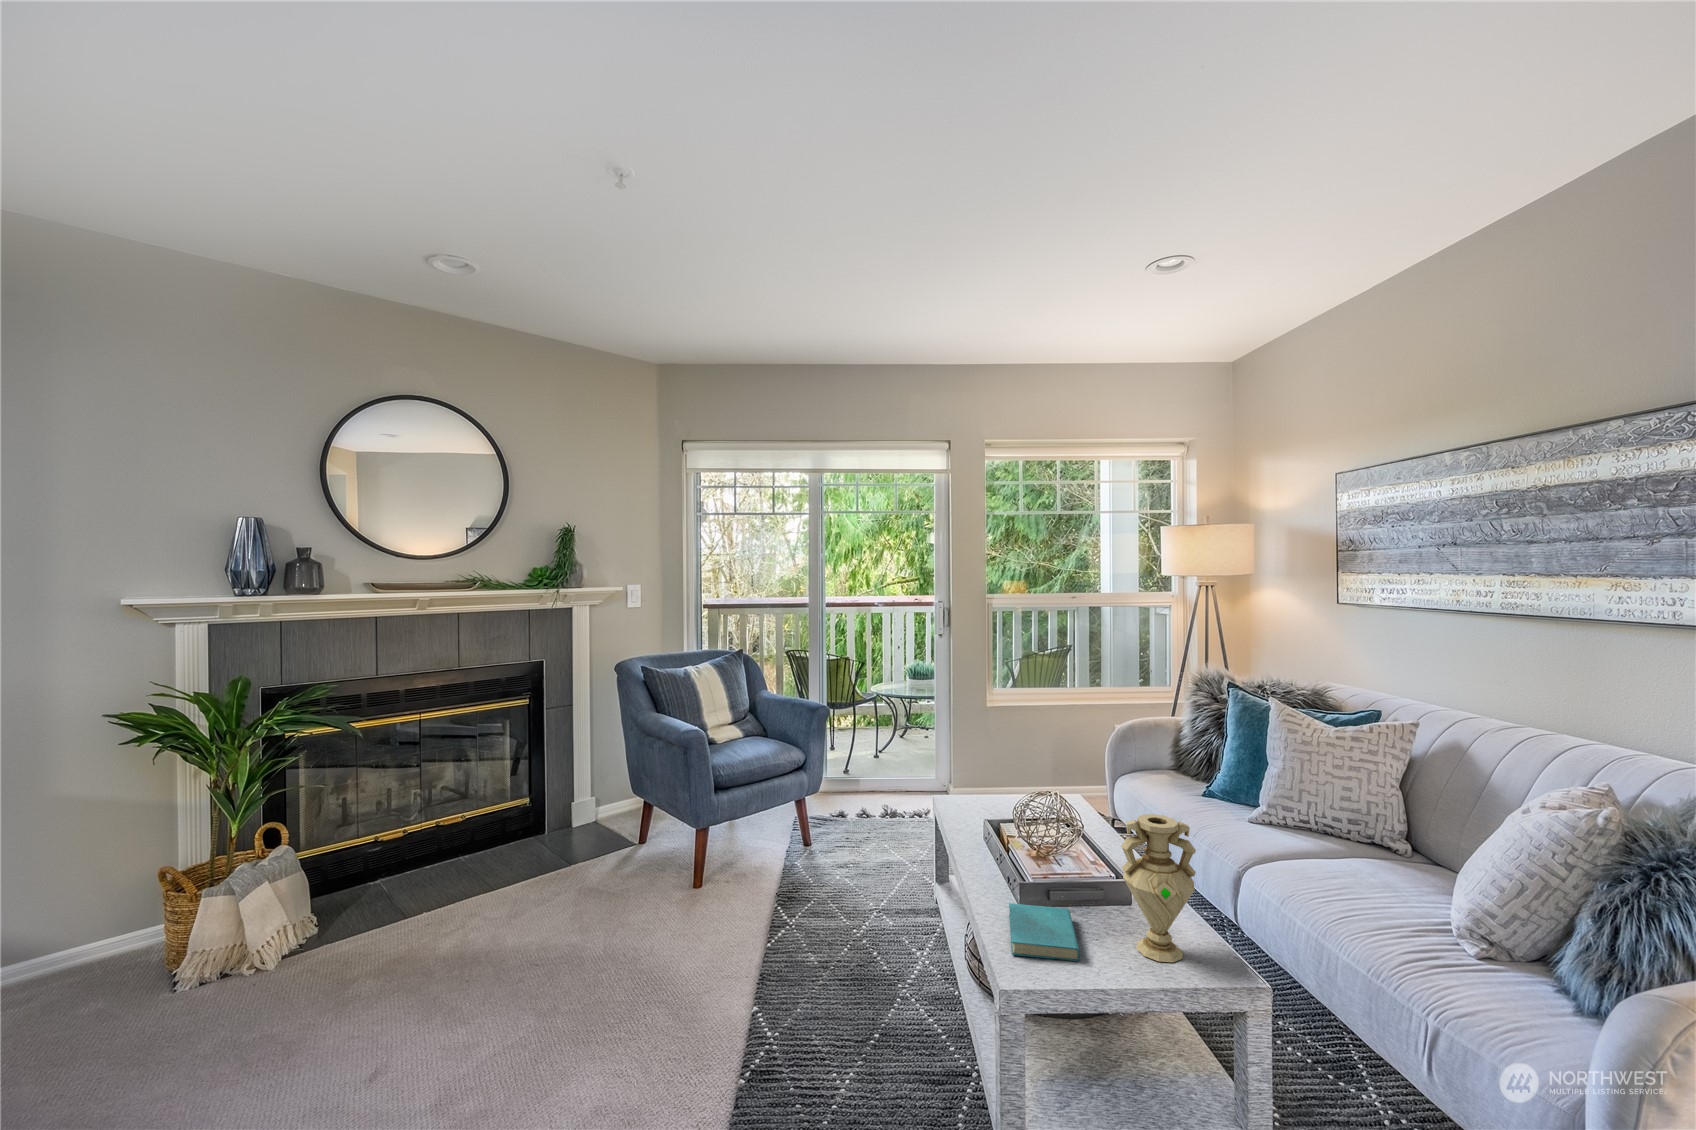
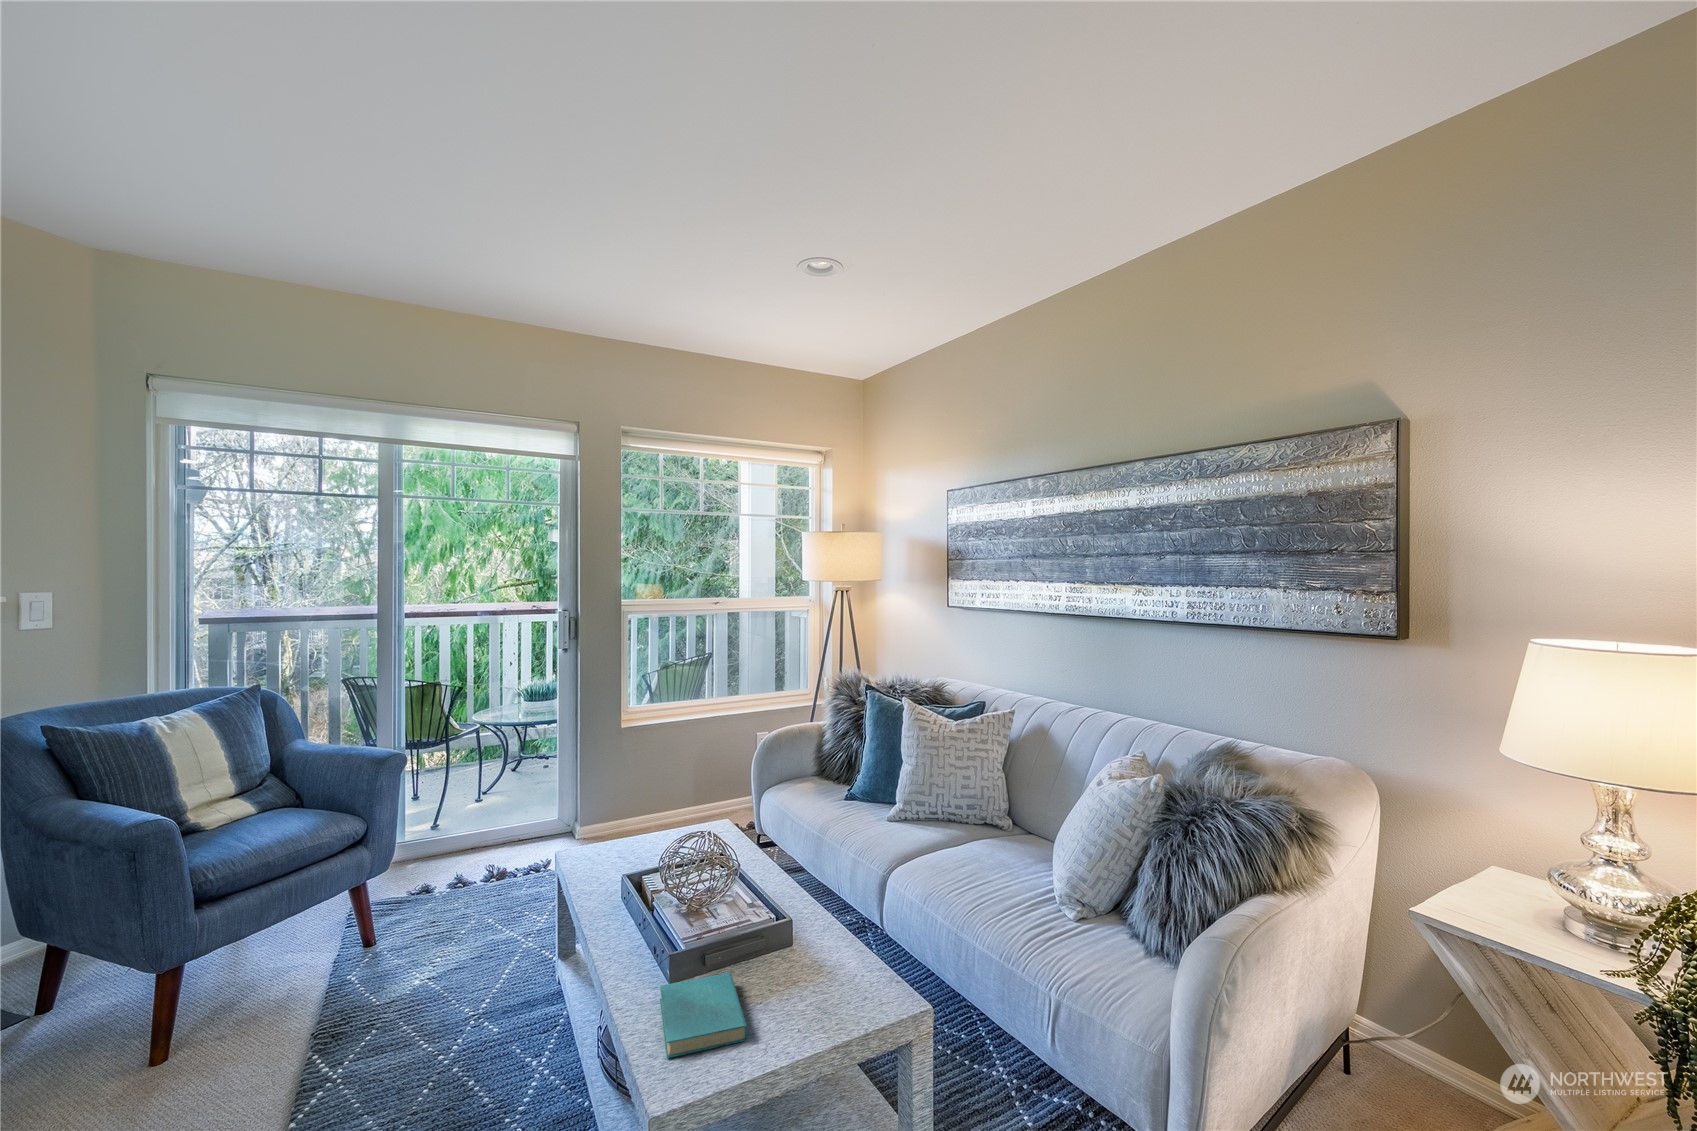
vase: present [1120,814,1196,962] -> none [791,845,866,1012]

